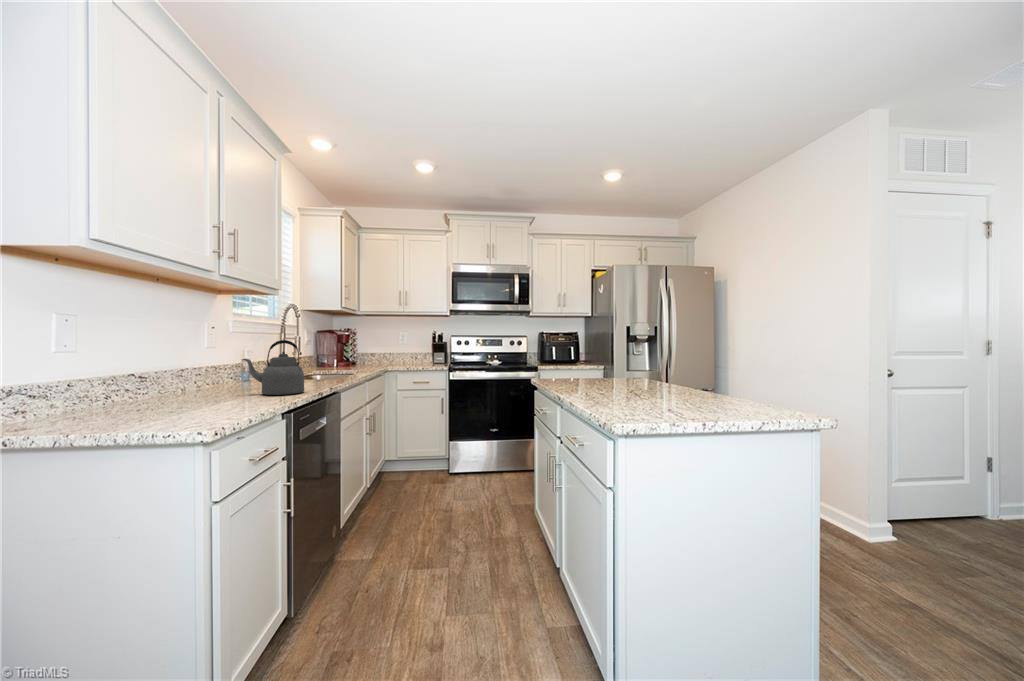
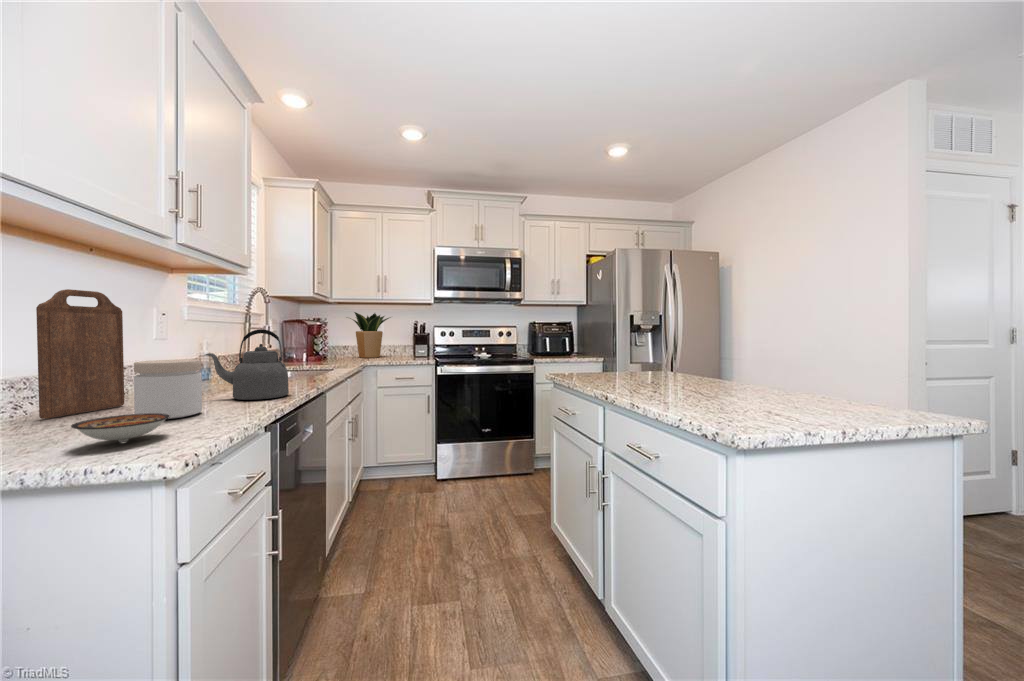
cutting board: none [127,312,184,404] -> present [36,289,124,419]
potted plant: none [371,323,413,364] -> present [350,312,391,358]
jar: none [189,363,236,407] -> present [134,359,202,419]
ceramic bowl: none [148,400,211,418] -> present [71,413,170,442]

